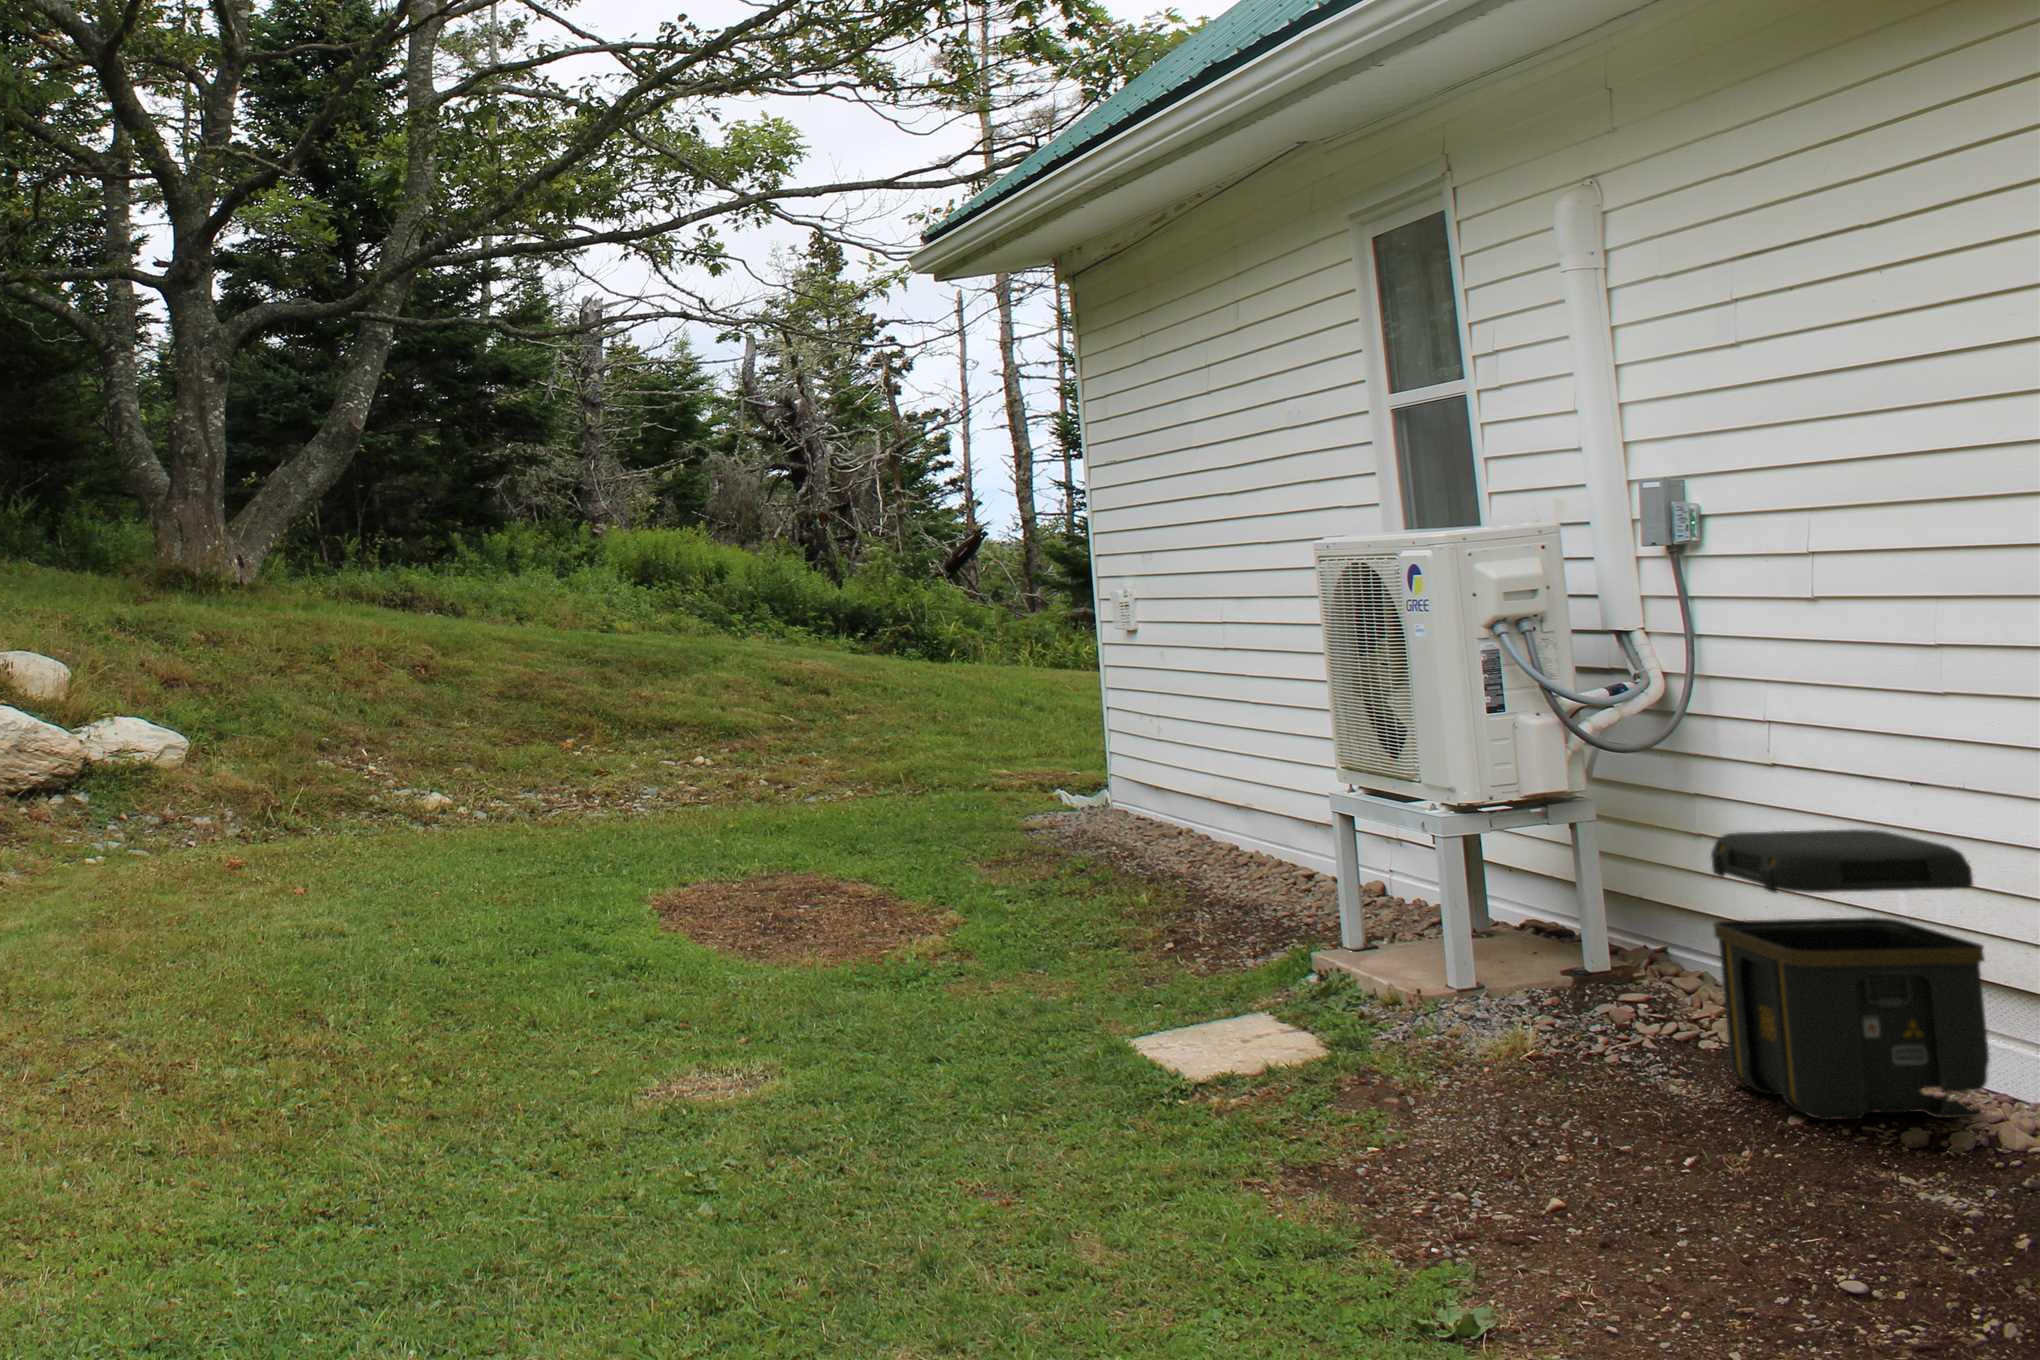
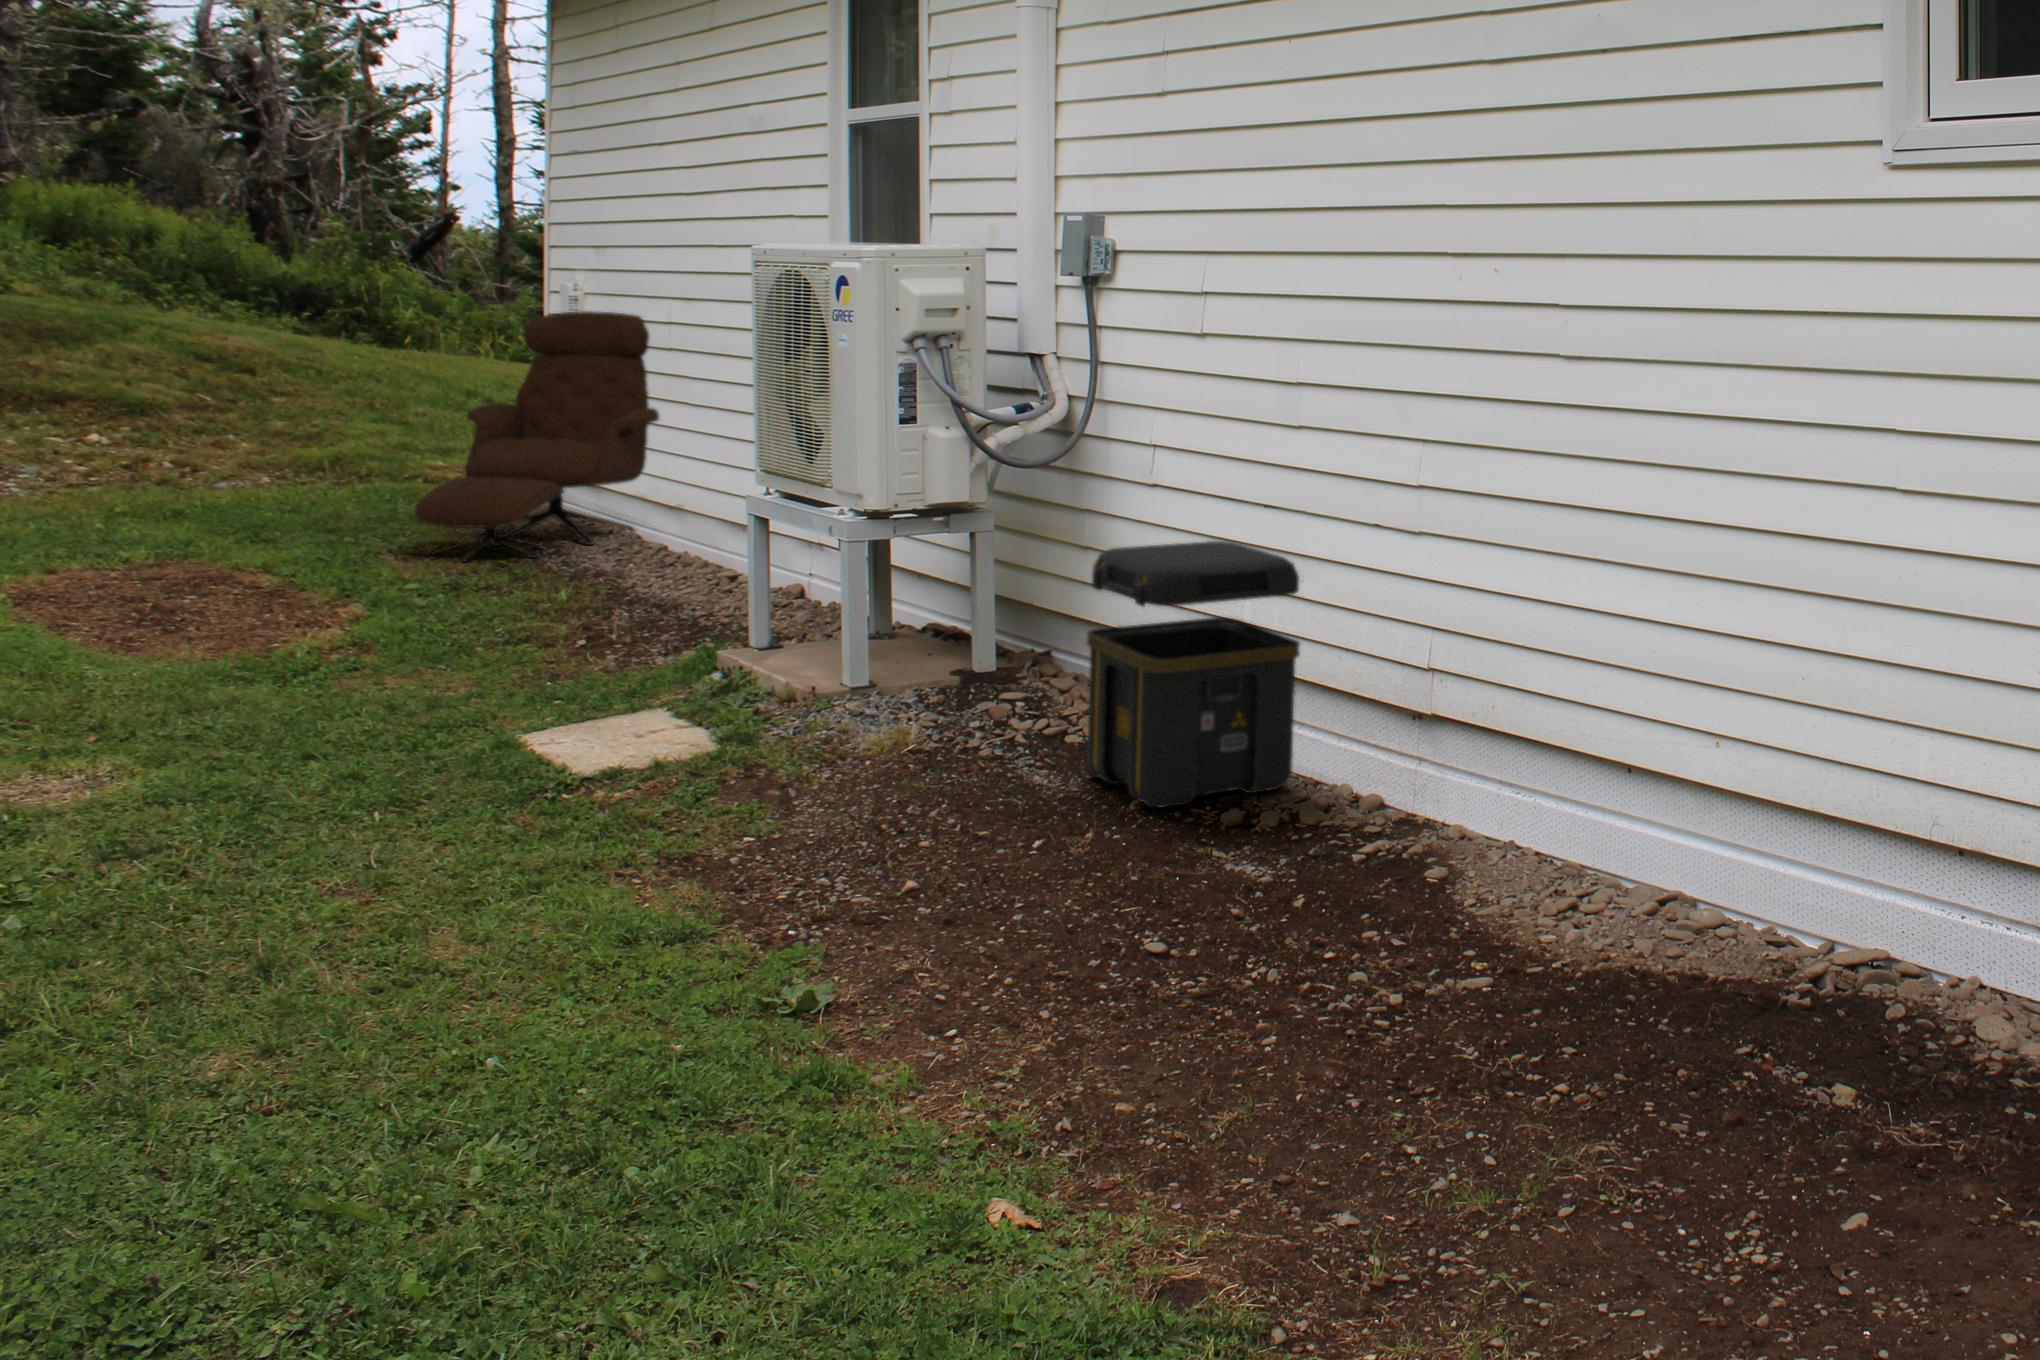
lounge chair: none [1017,616,1228,857] -> present [415,311,659,562]

